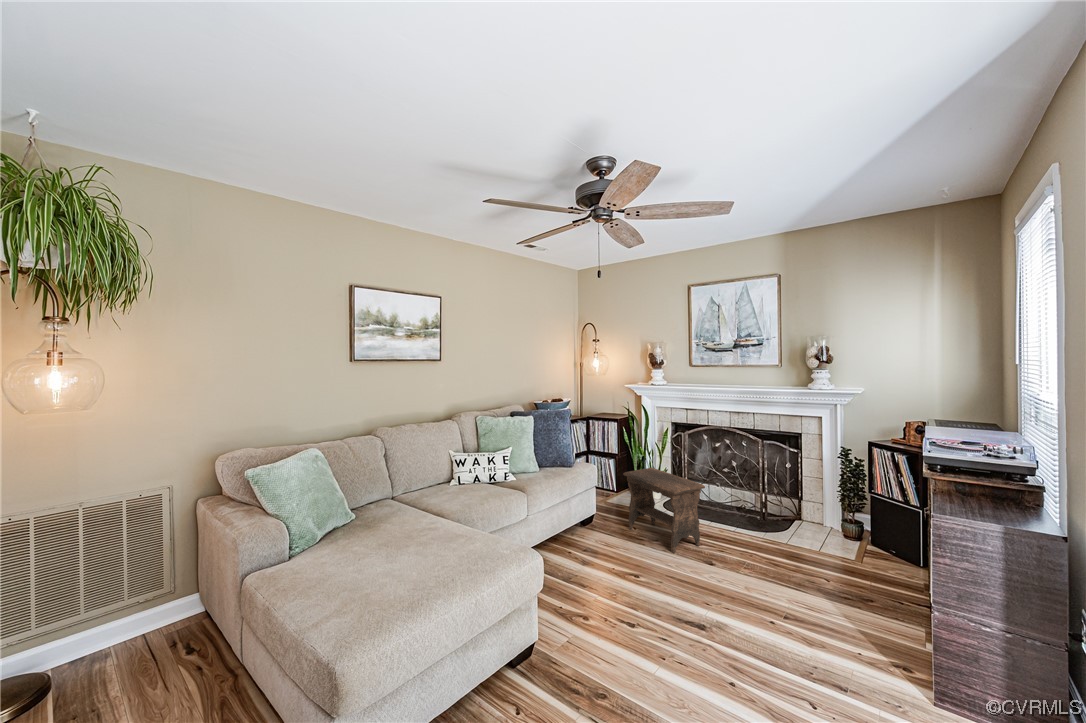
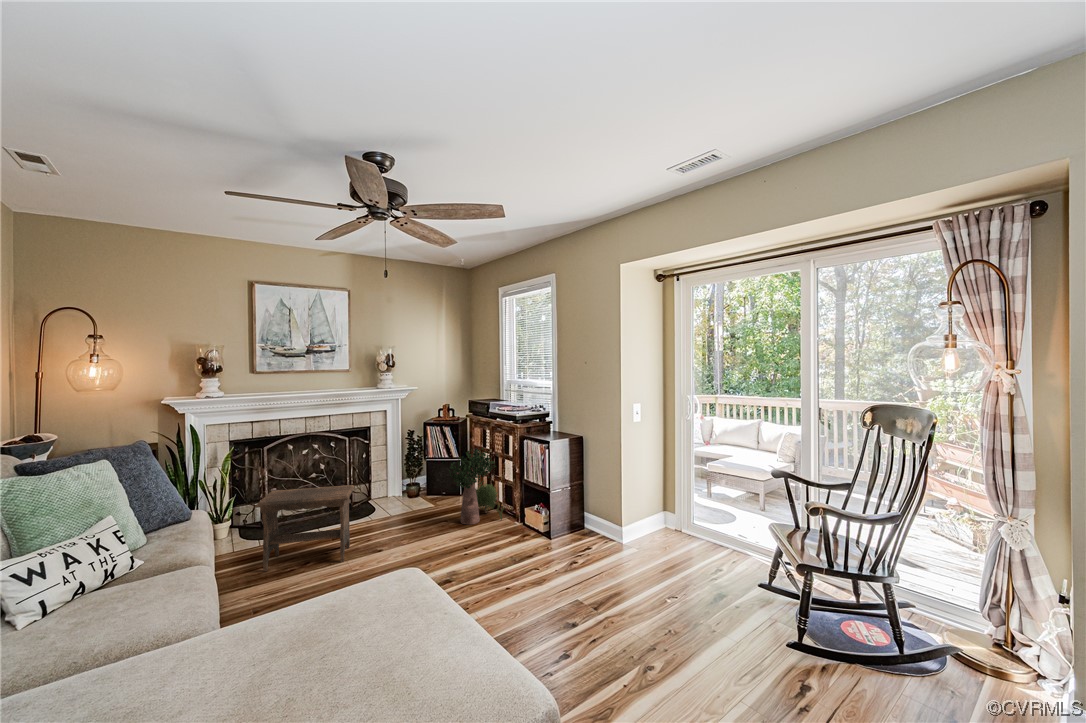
potted plant: none [821,491,931,625] -> present [449,448,504,525]

